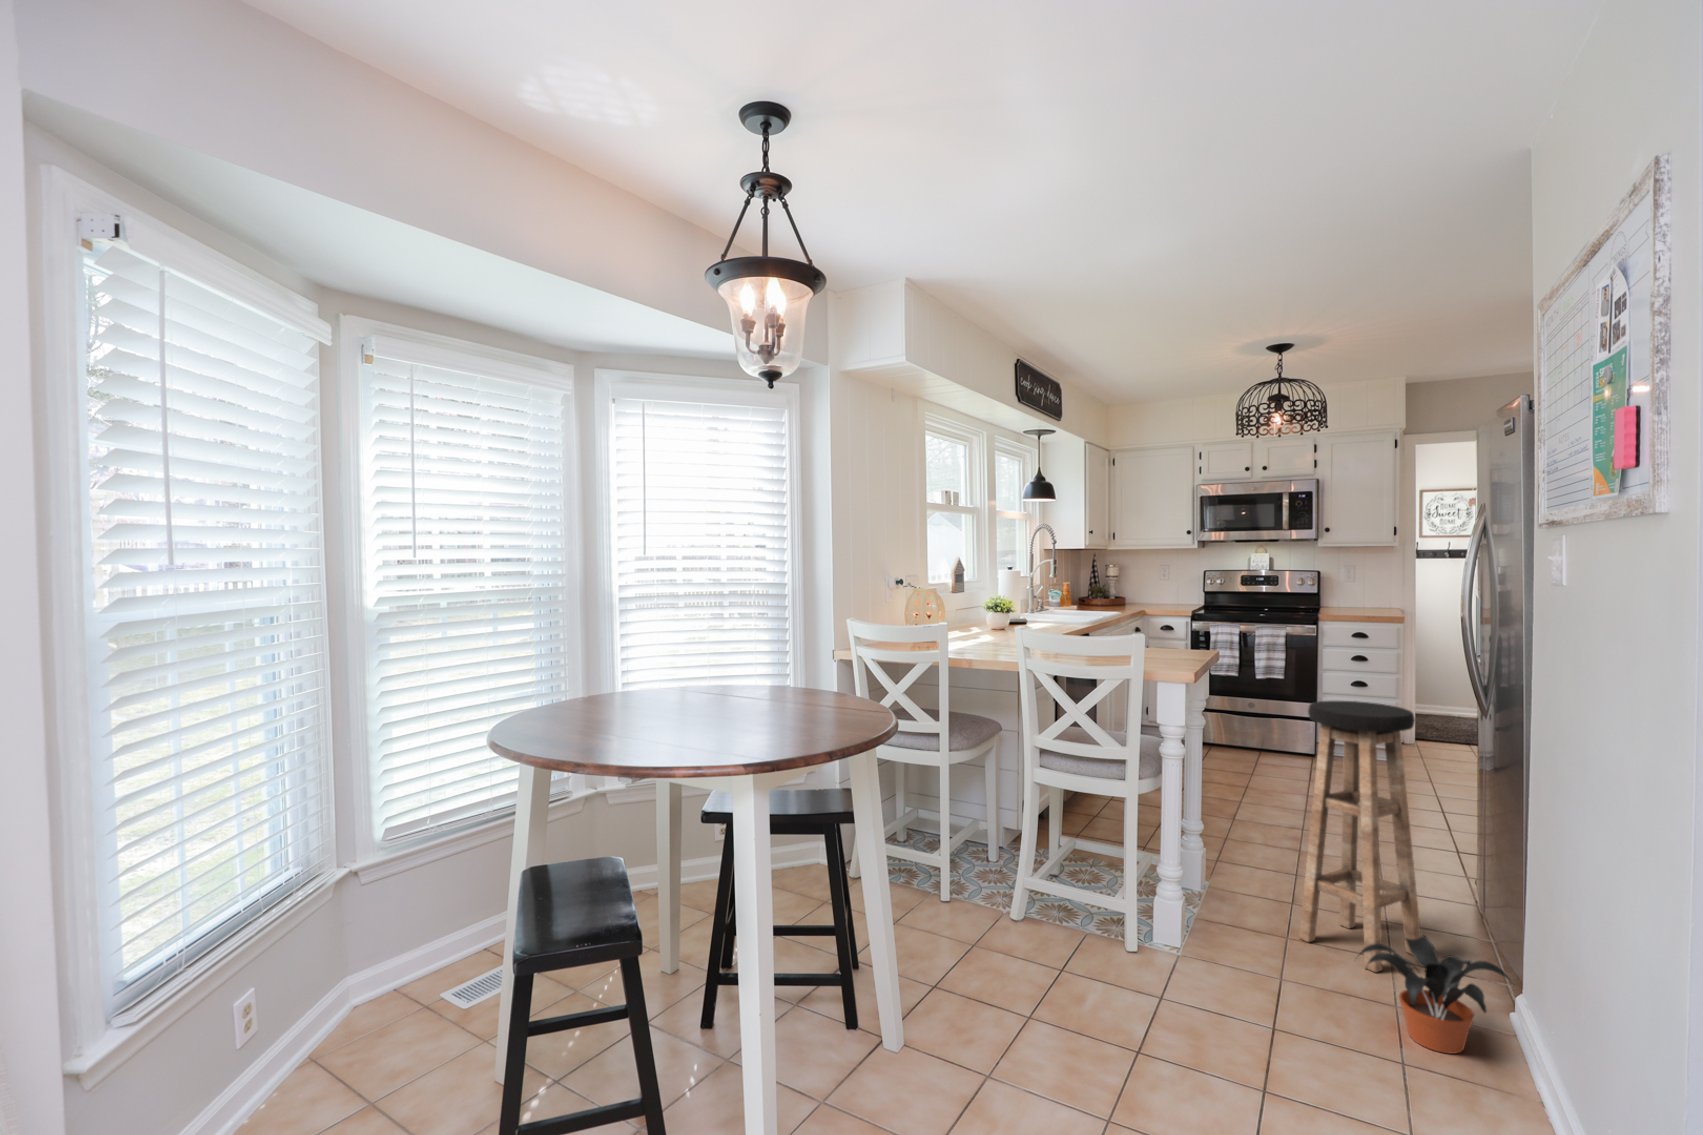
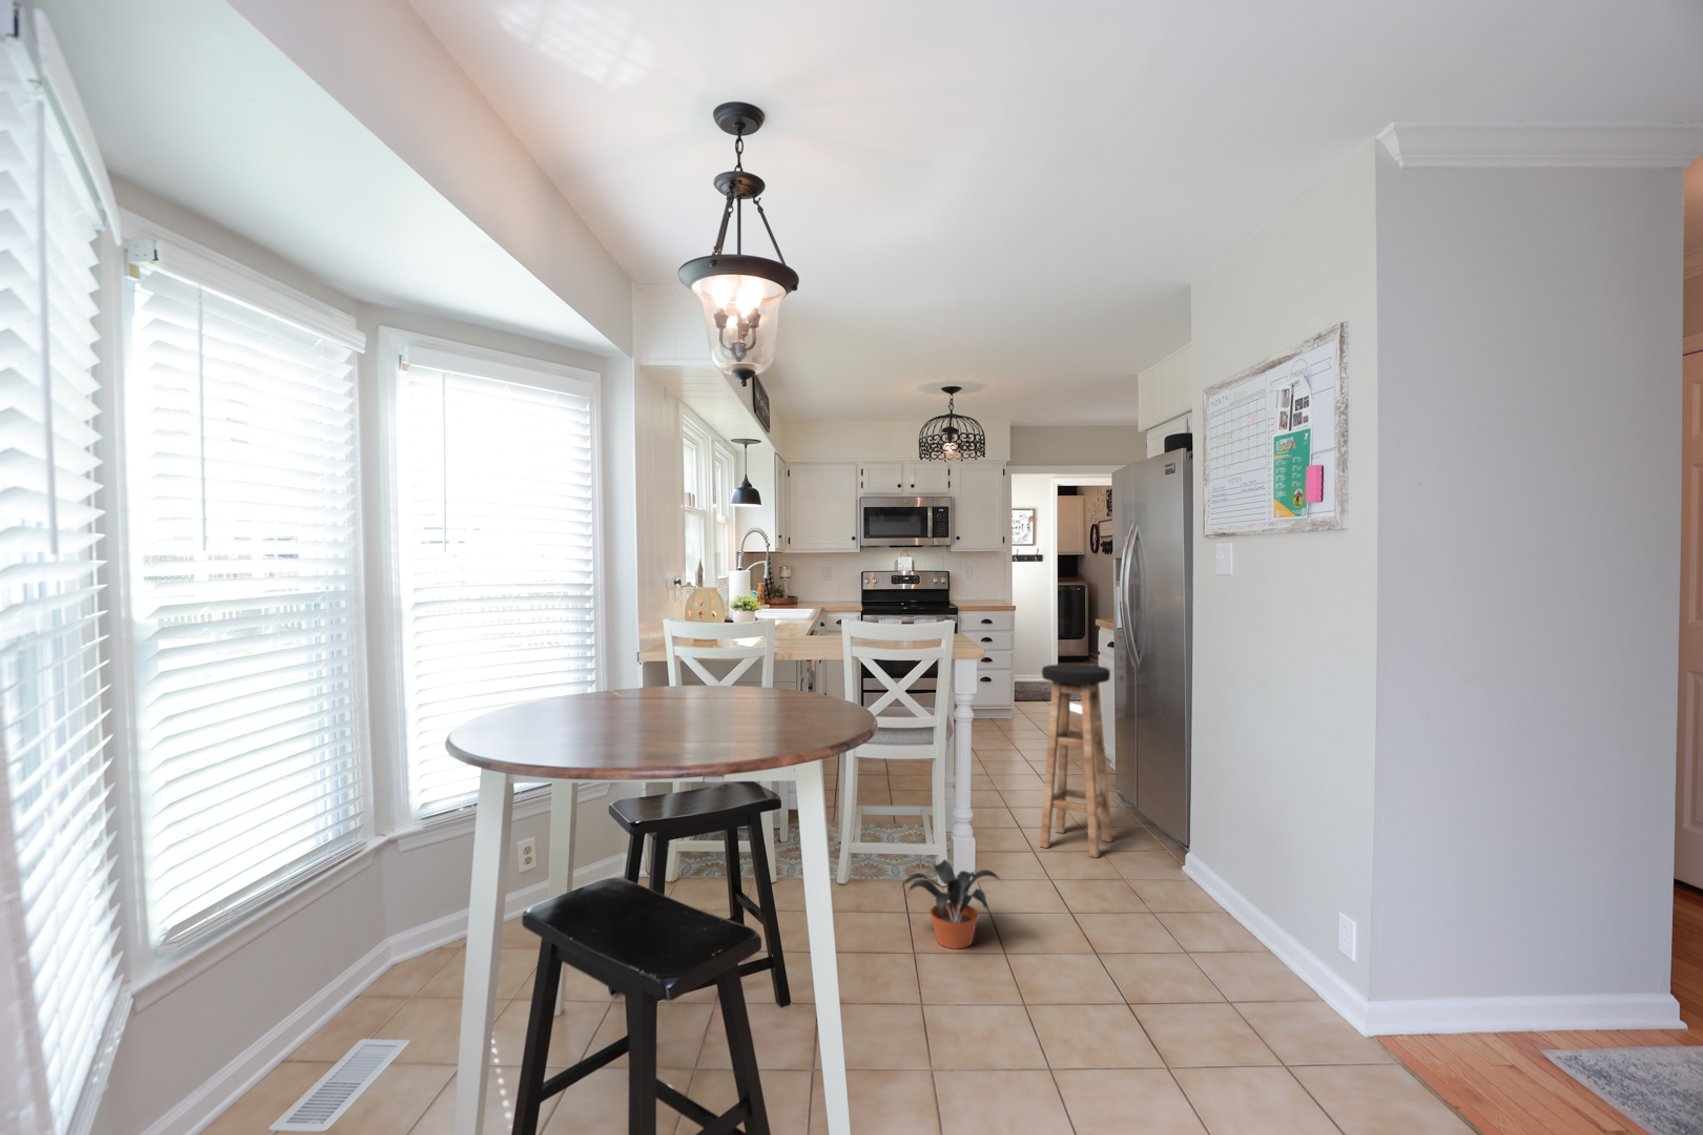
potted plant: present [1359,935,1509,1054] -> present [904,860,998,949]

